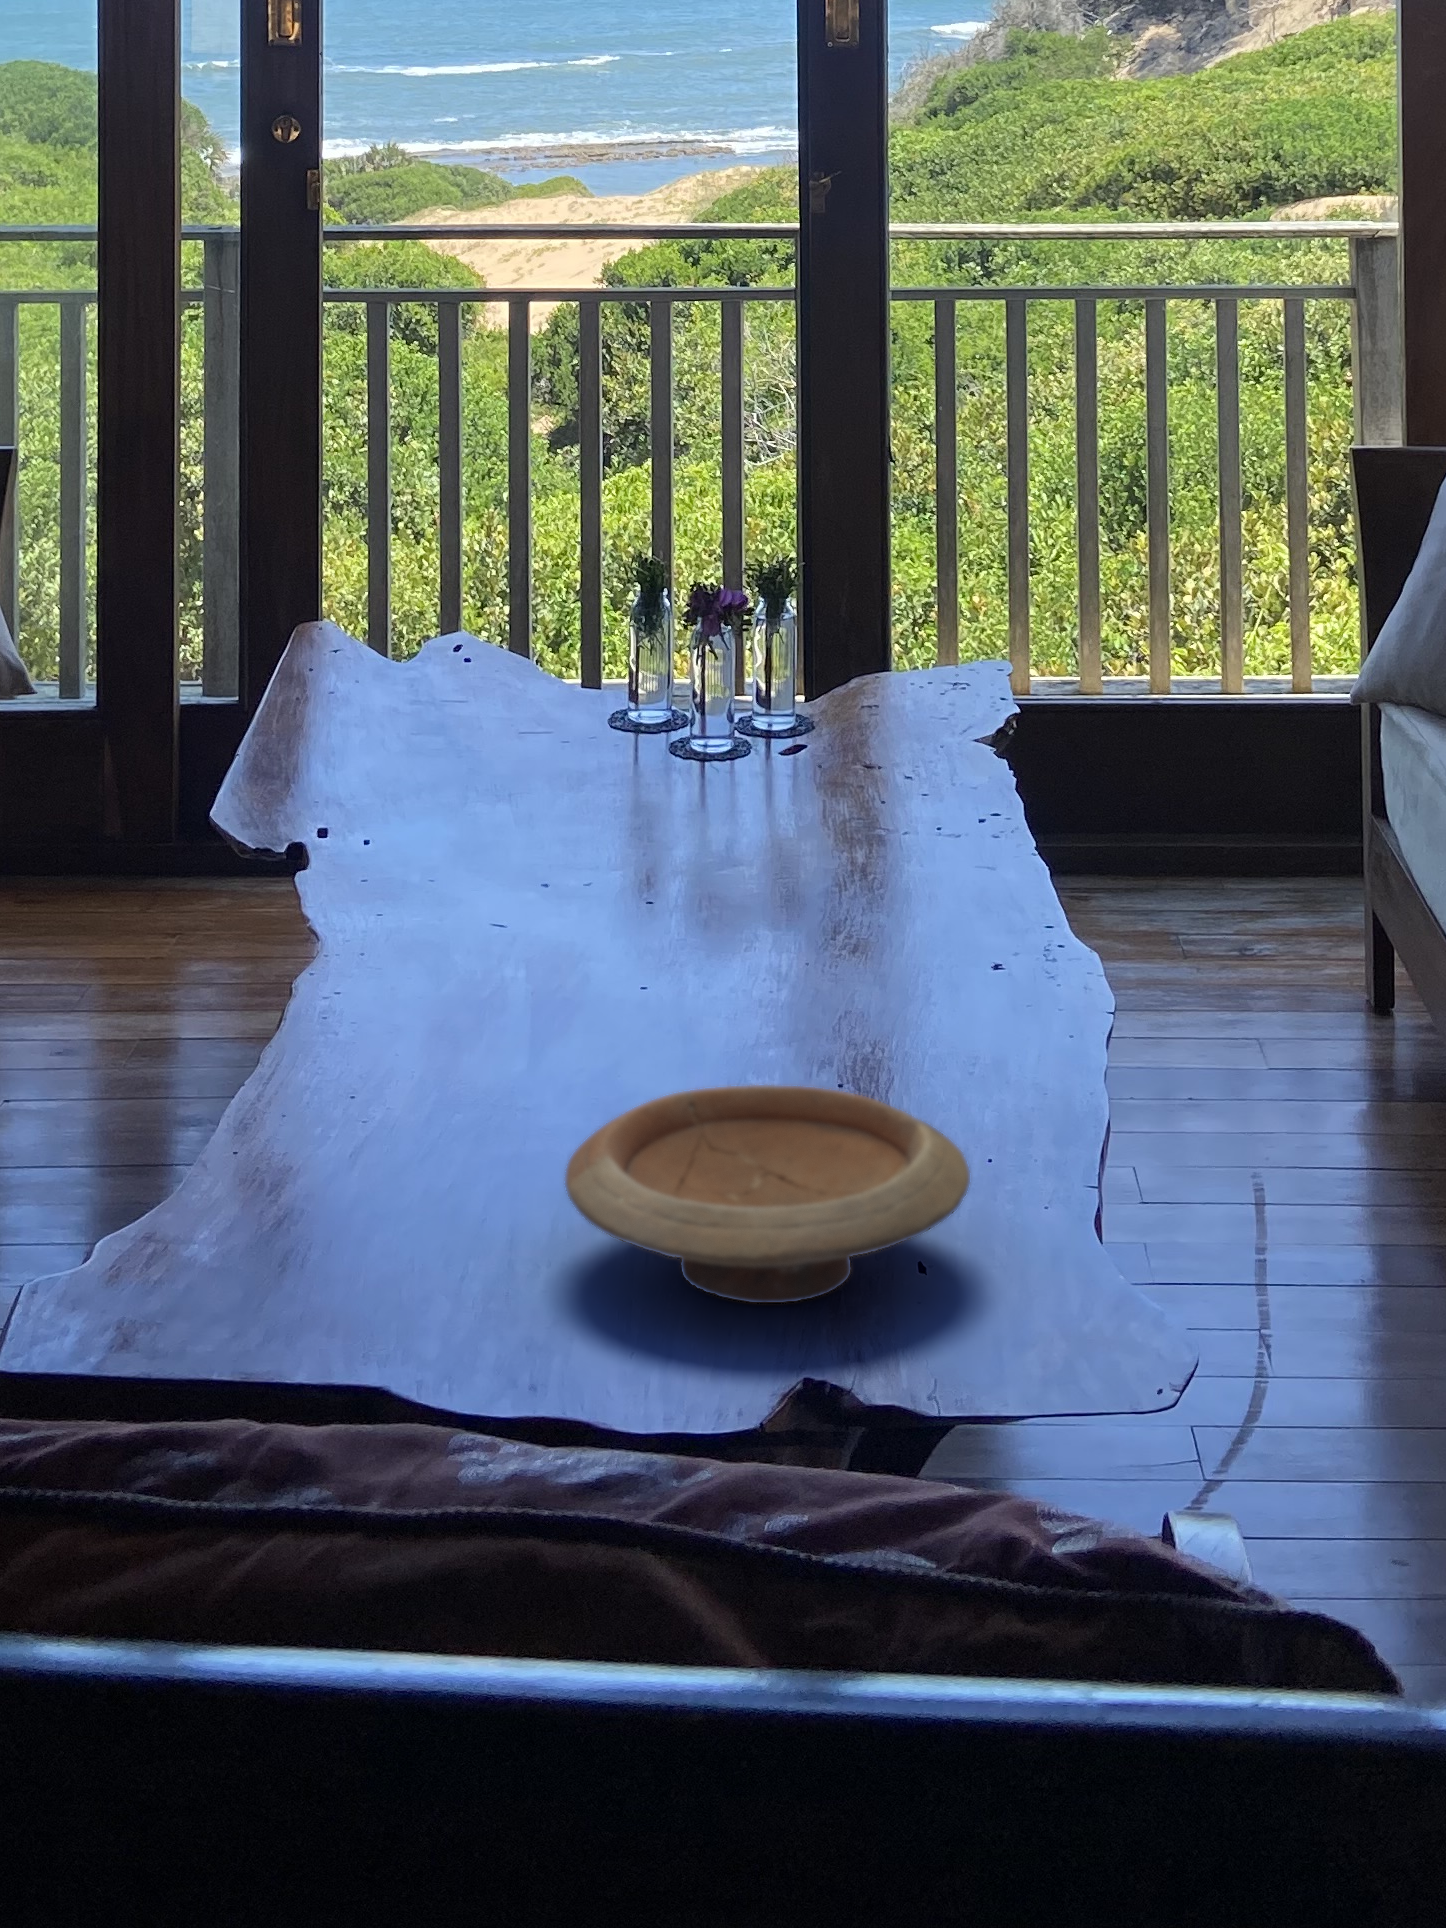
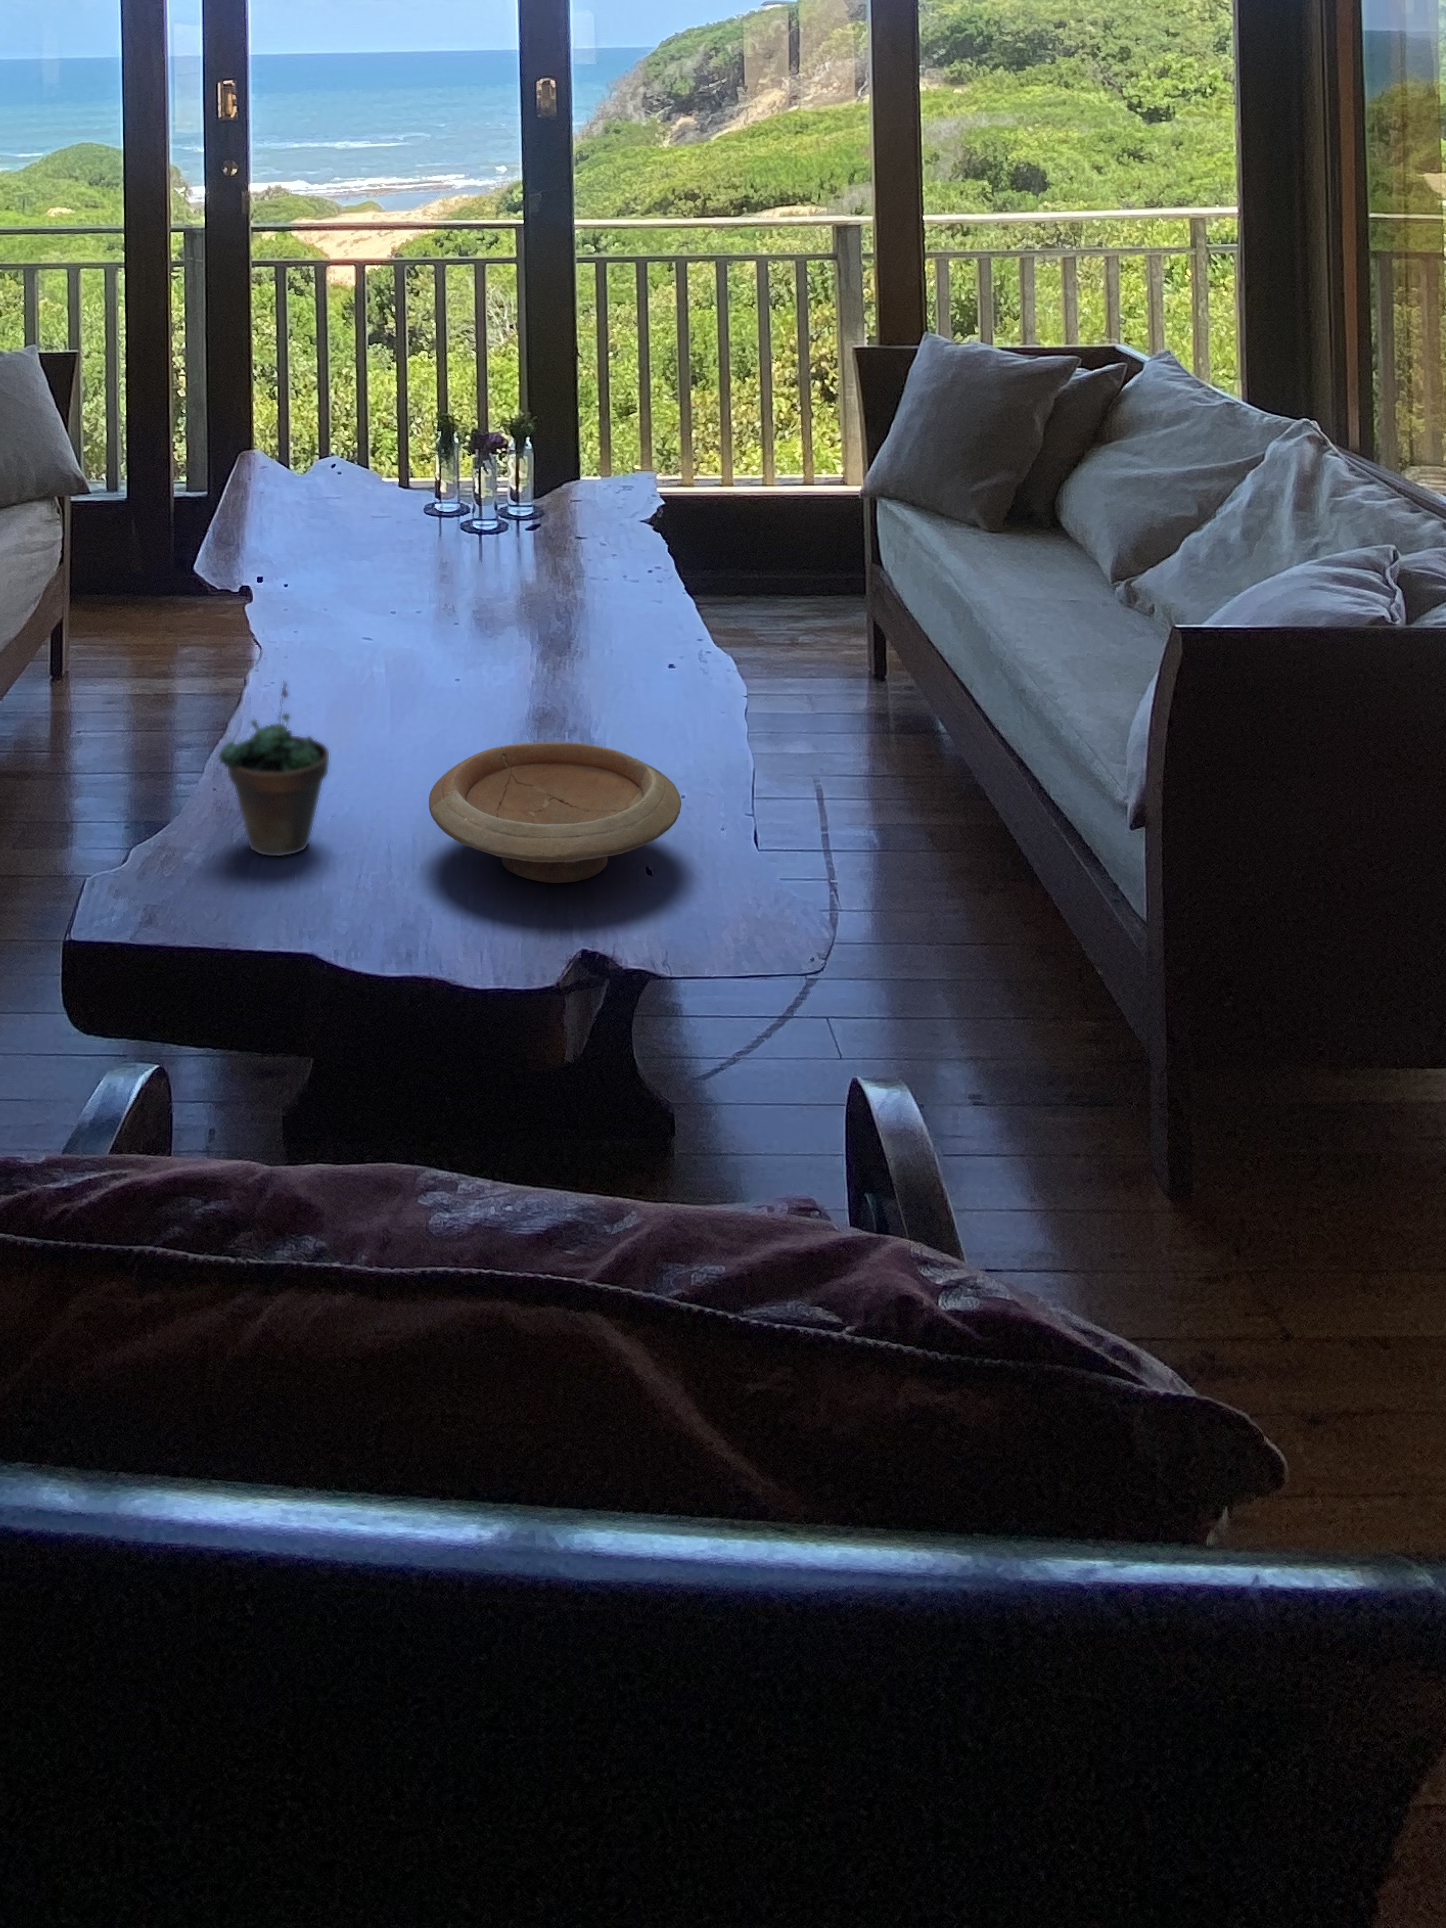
succulent plant: none [228,980,407,1262] -> present [219,681,329,856]

